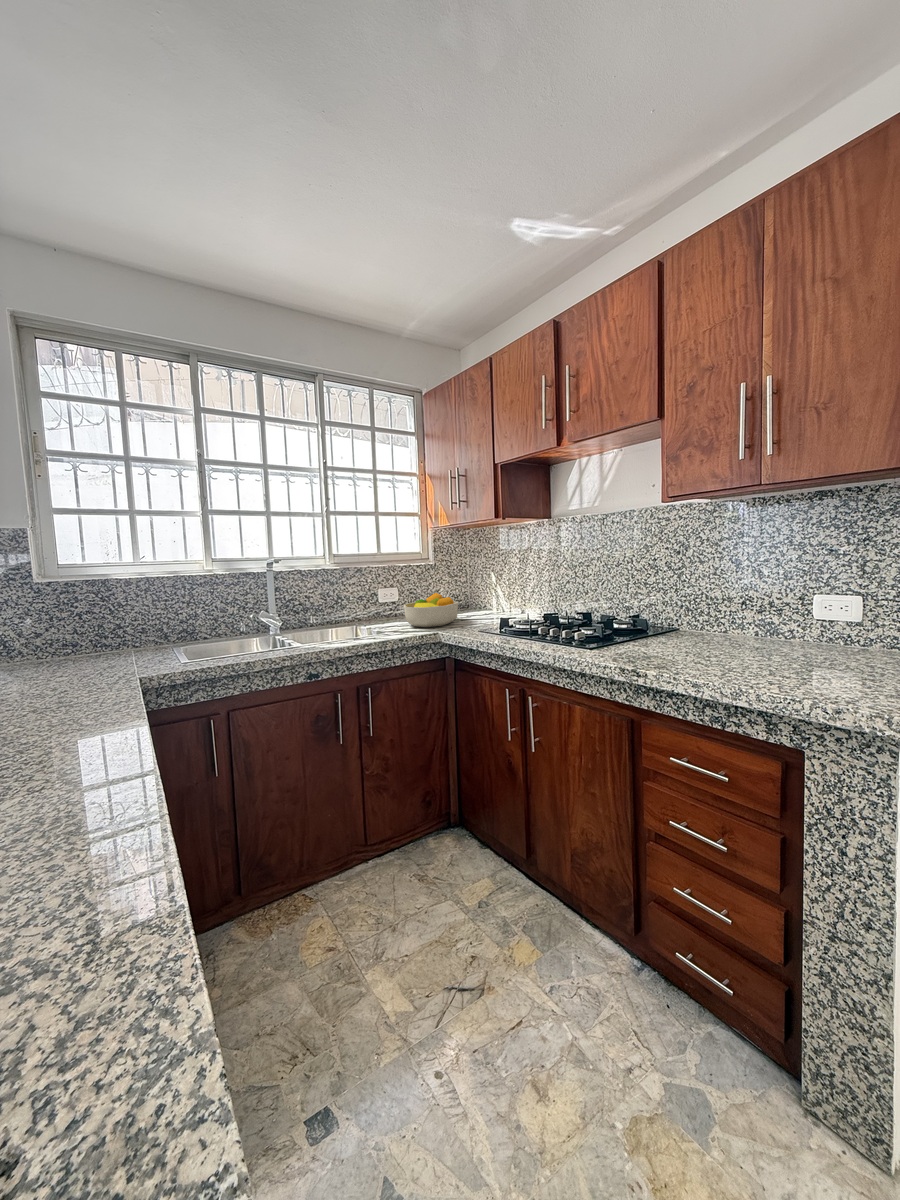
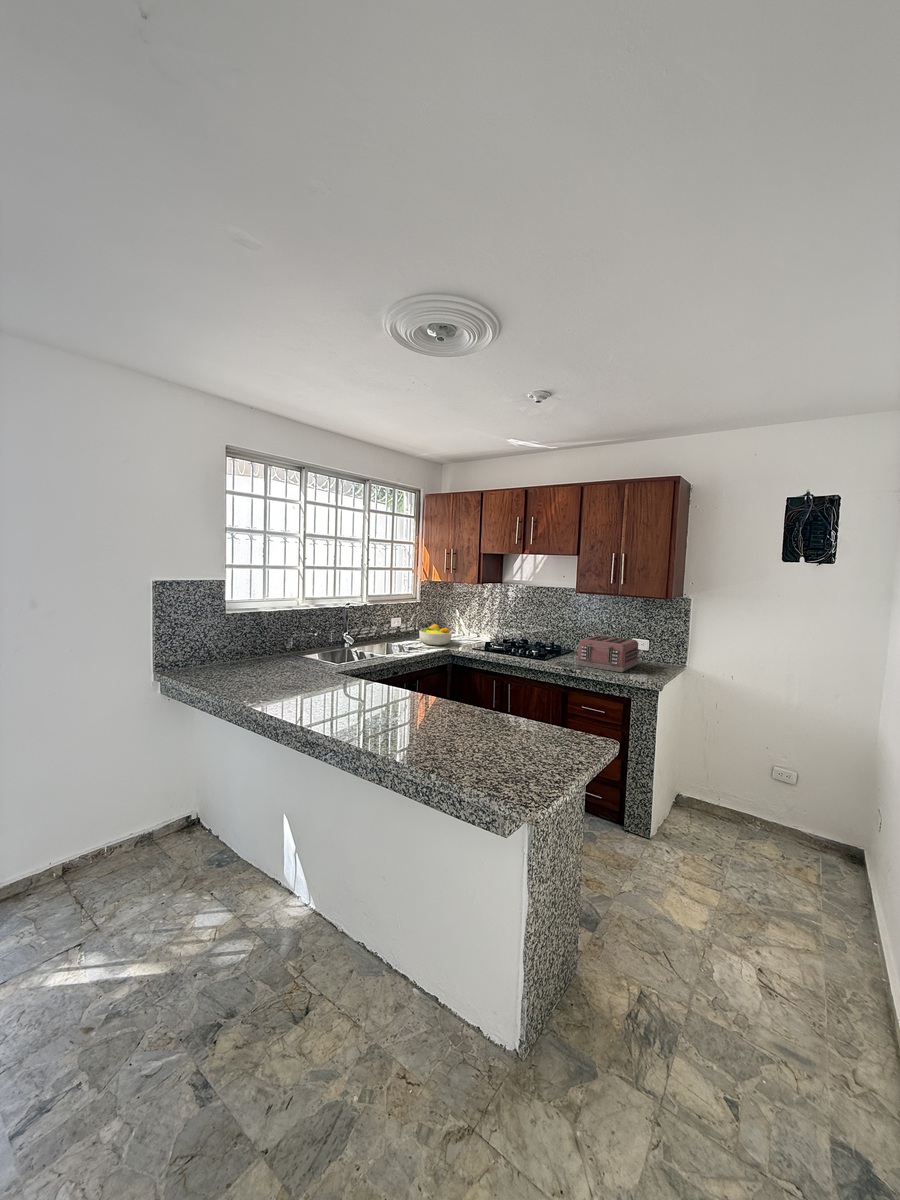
toaster: none [664,591,832,675] -> present [577,635,638,672]

